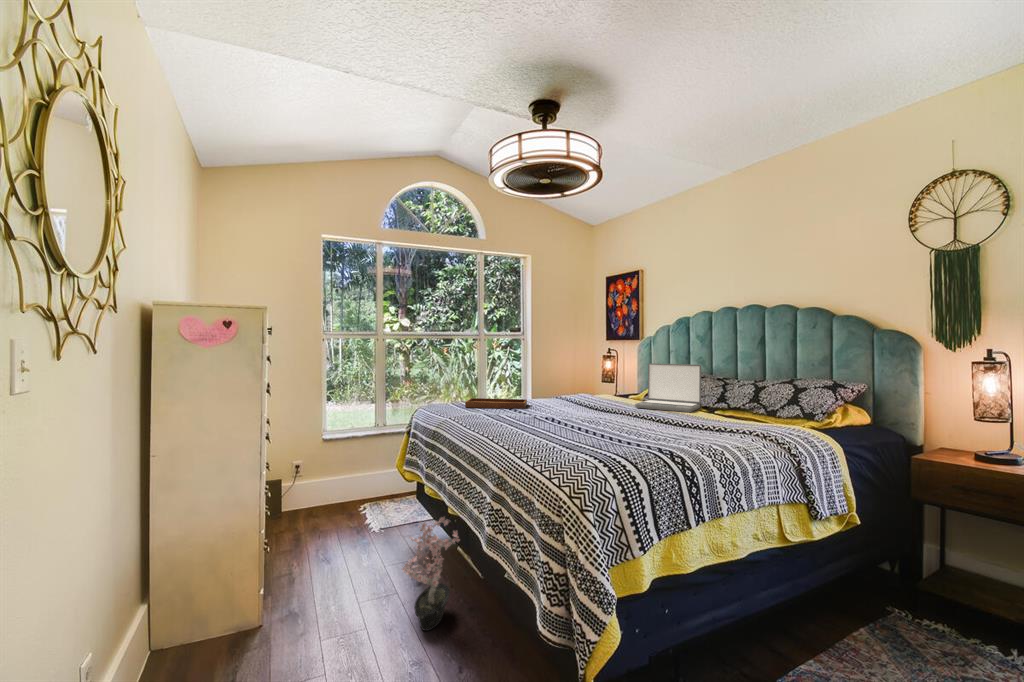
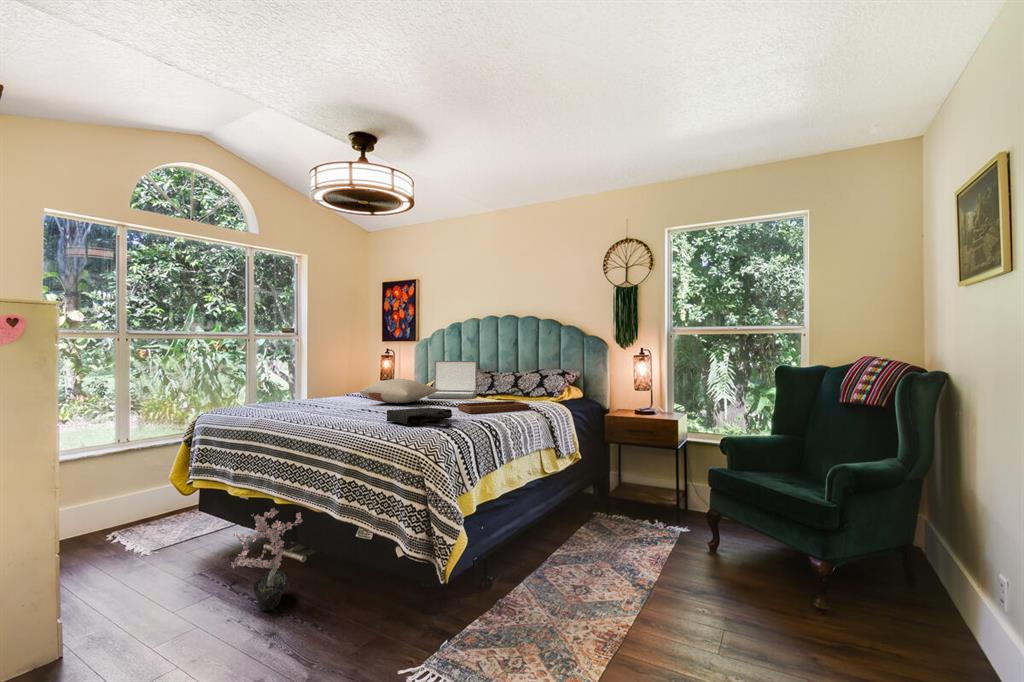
pillow: none [553,384,645,413] -> present [359,379,439,403]
tray: present [465,386,527,409] -> present [458,388,529,414]
tote bag: none [552,424,633,459] -> present [387,407,452,428]

